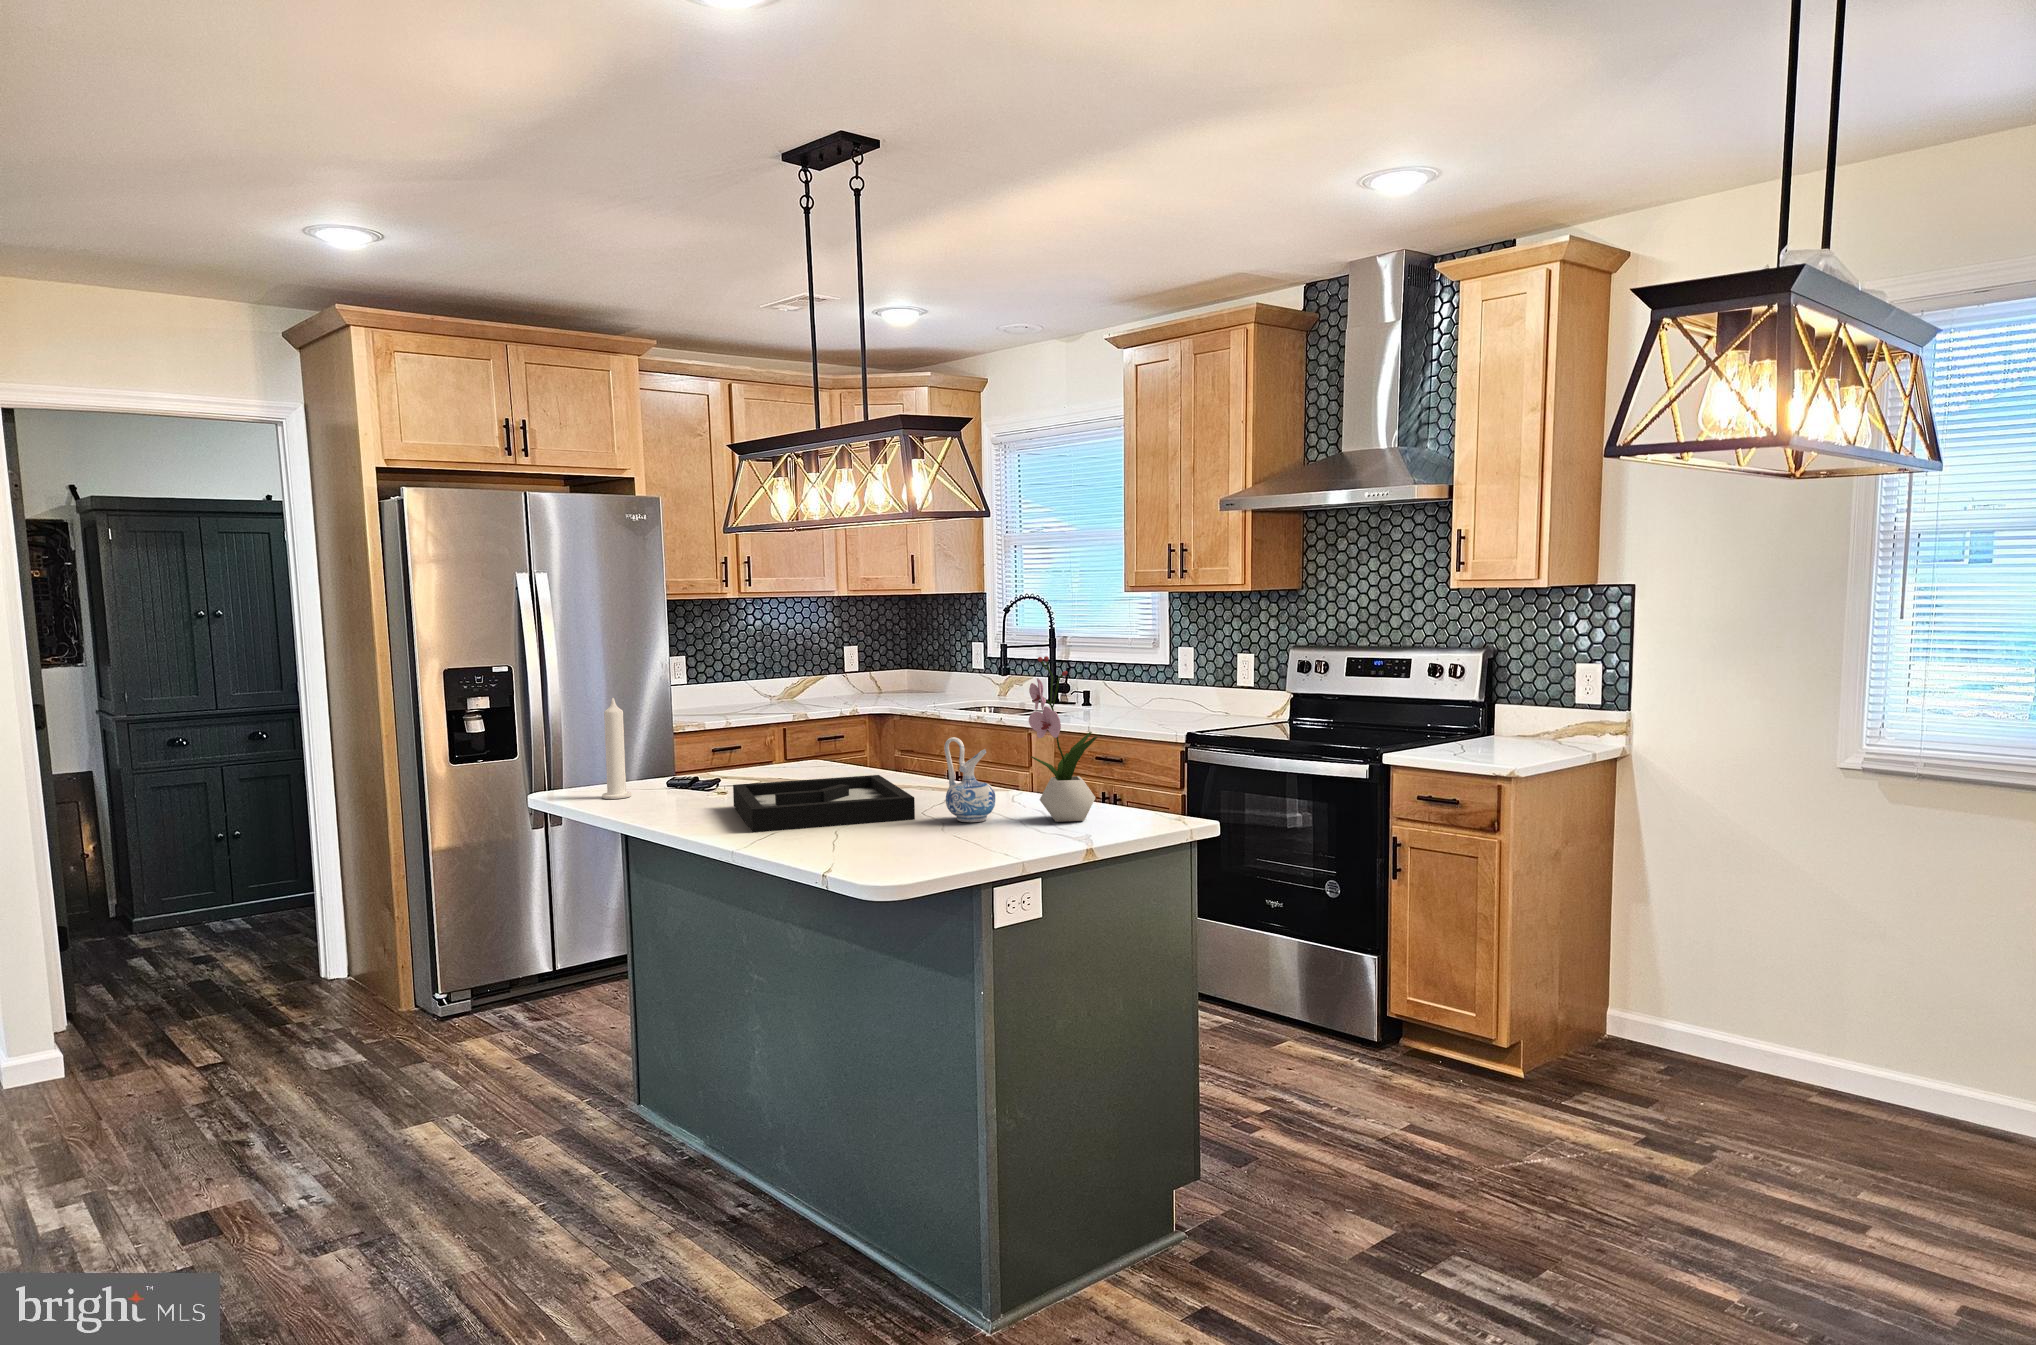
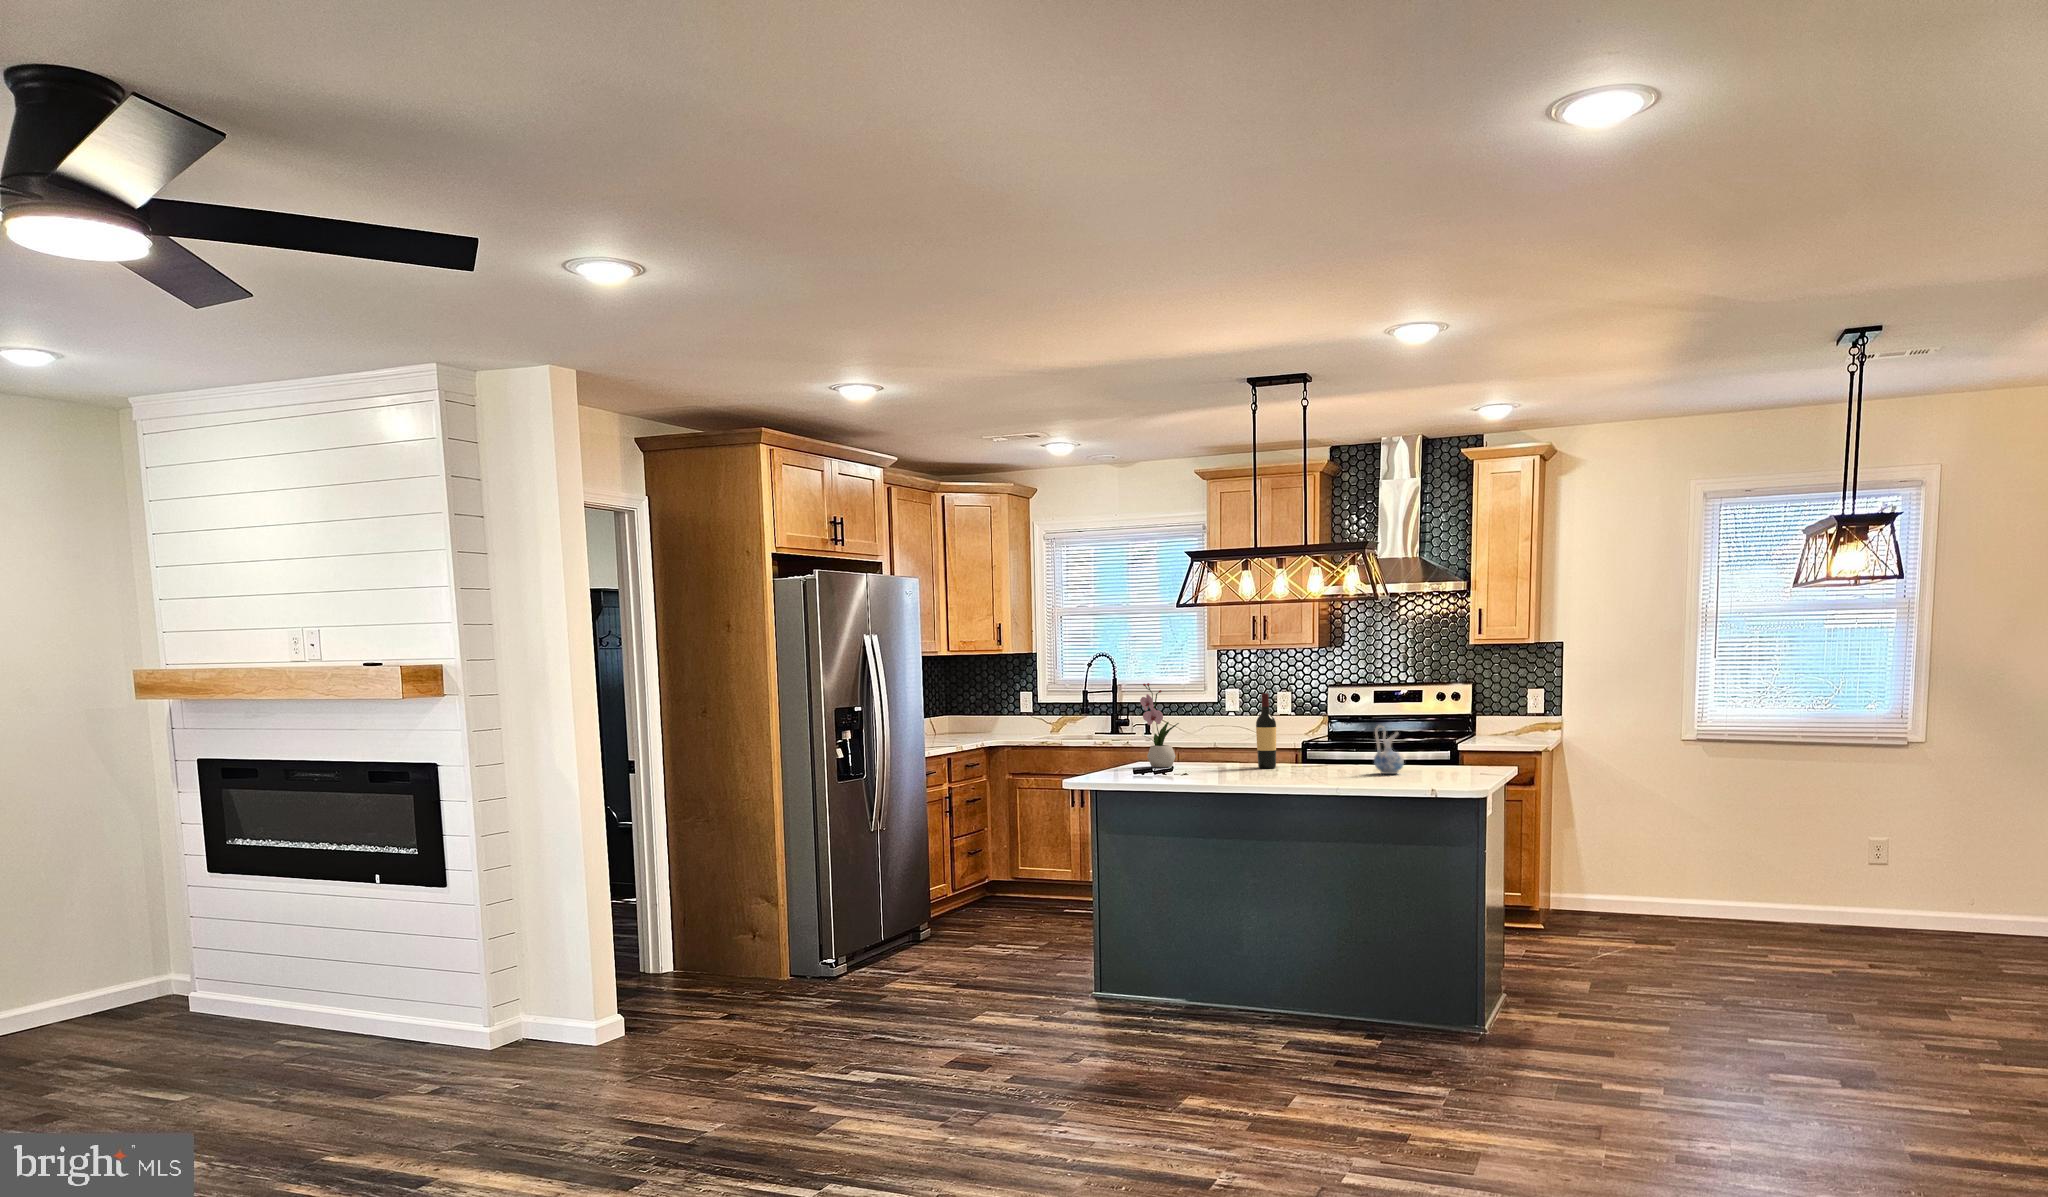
flower arrangement: present [1029,656,1097,822] -> present [1140,683,1179,767]
wine bottle: none [884,670,915,789] -> present [1256,693,1276,768]
candle: present [602,698,632,799] -> none [1107,713,1126,780]
decorative tray: present [733,775,915,833] -> none [1223,757,1357,784]

